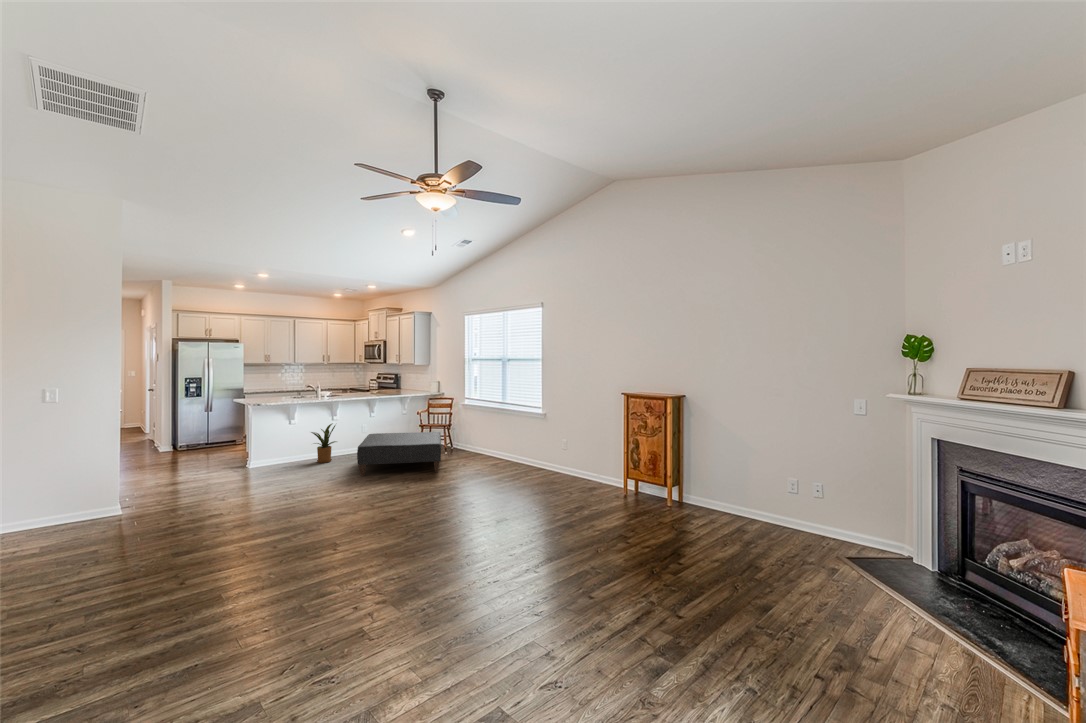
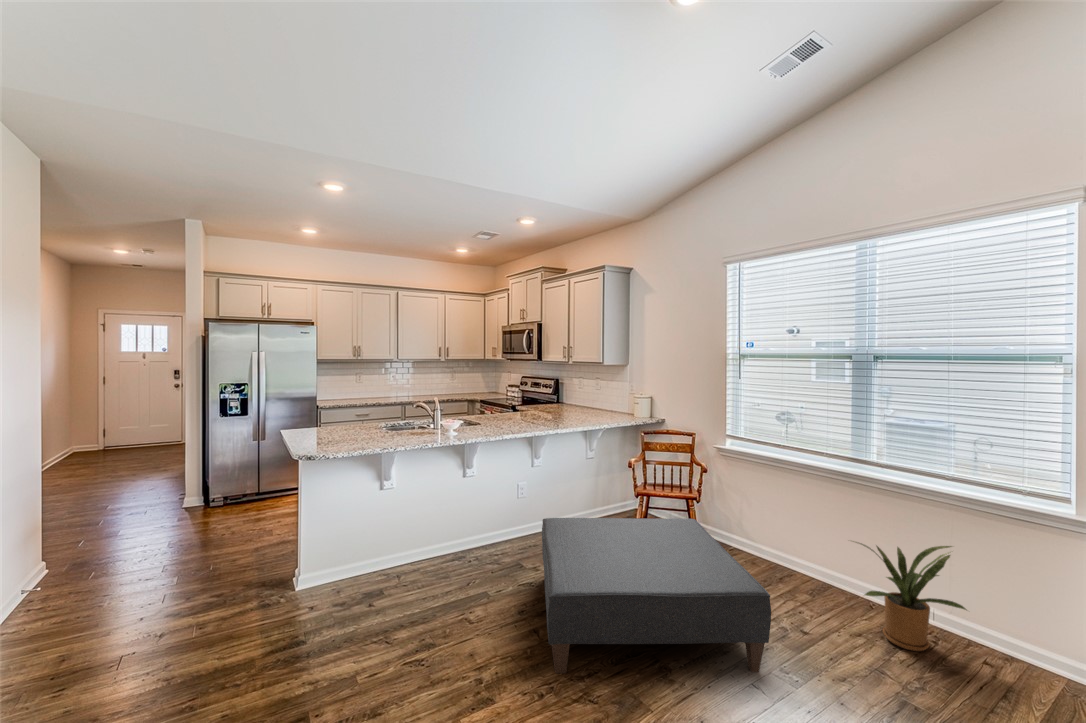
house plant: present [311,424,336,463] -> present [853,541,967,651]

